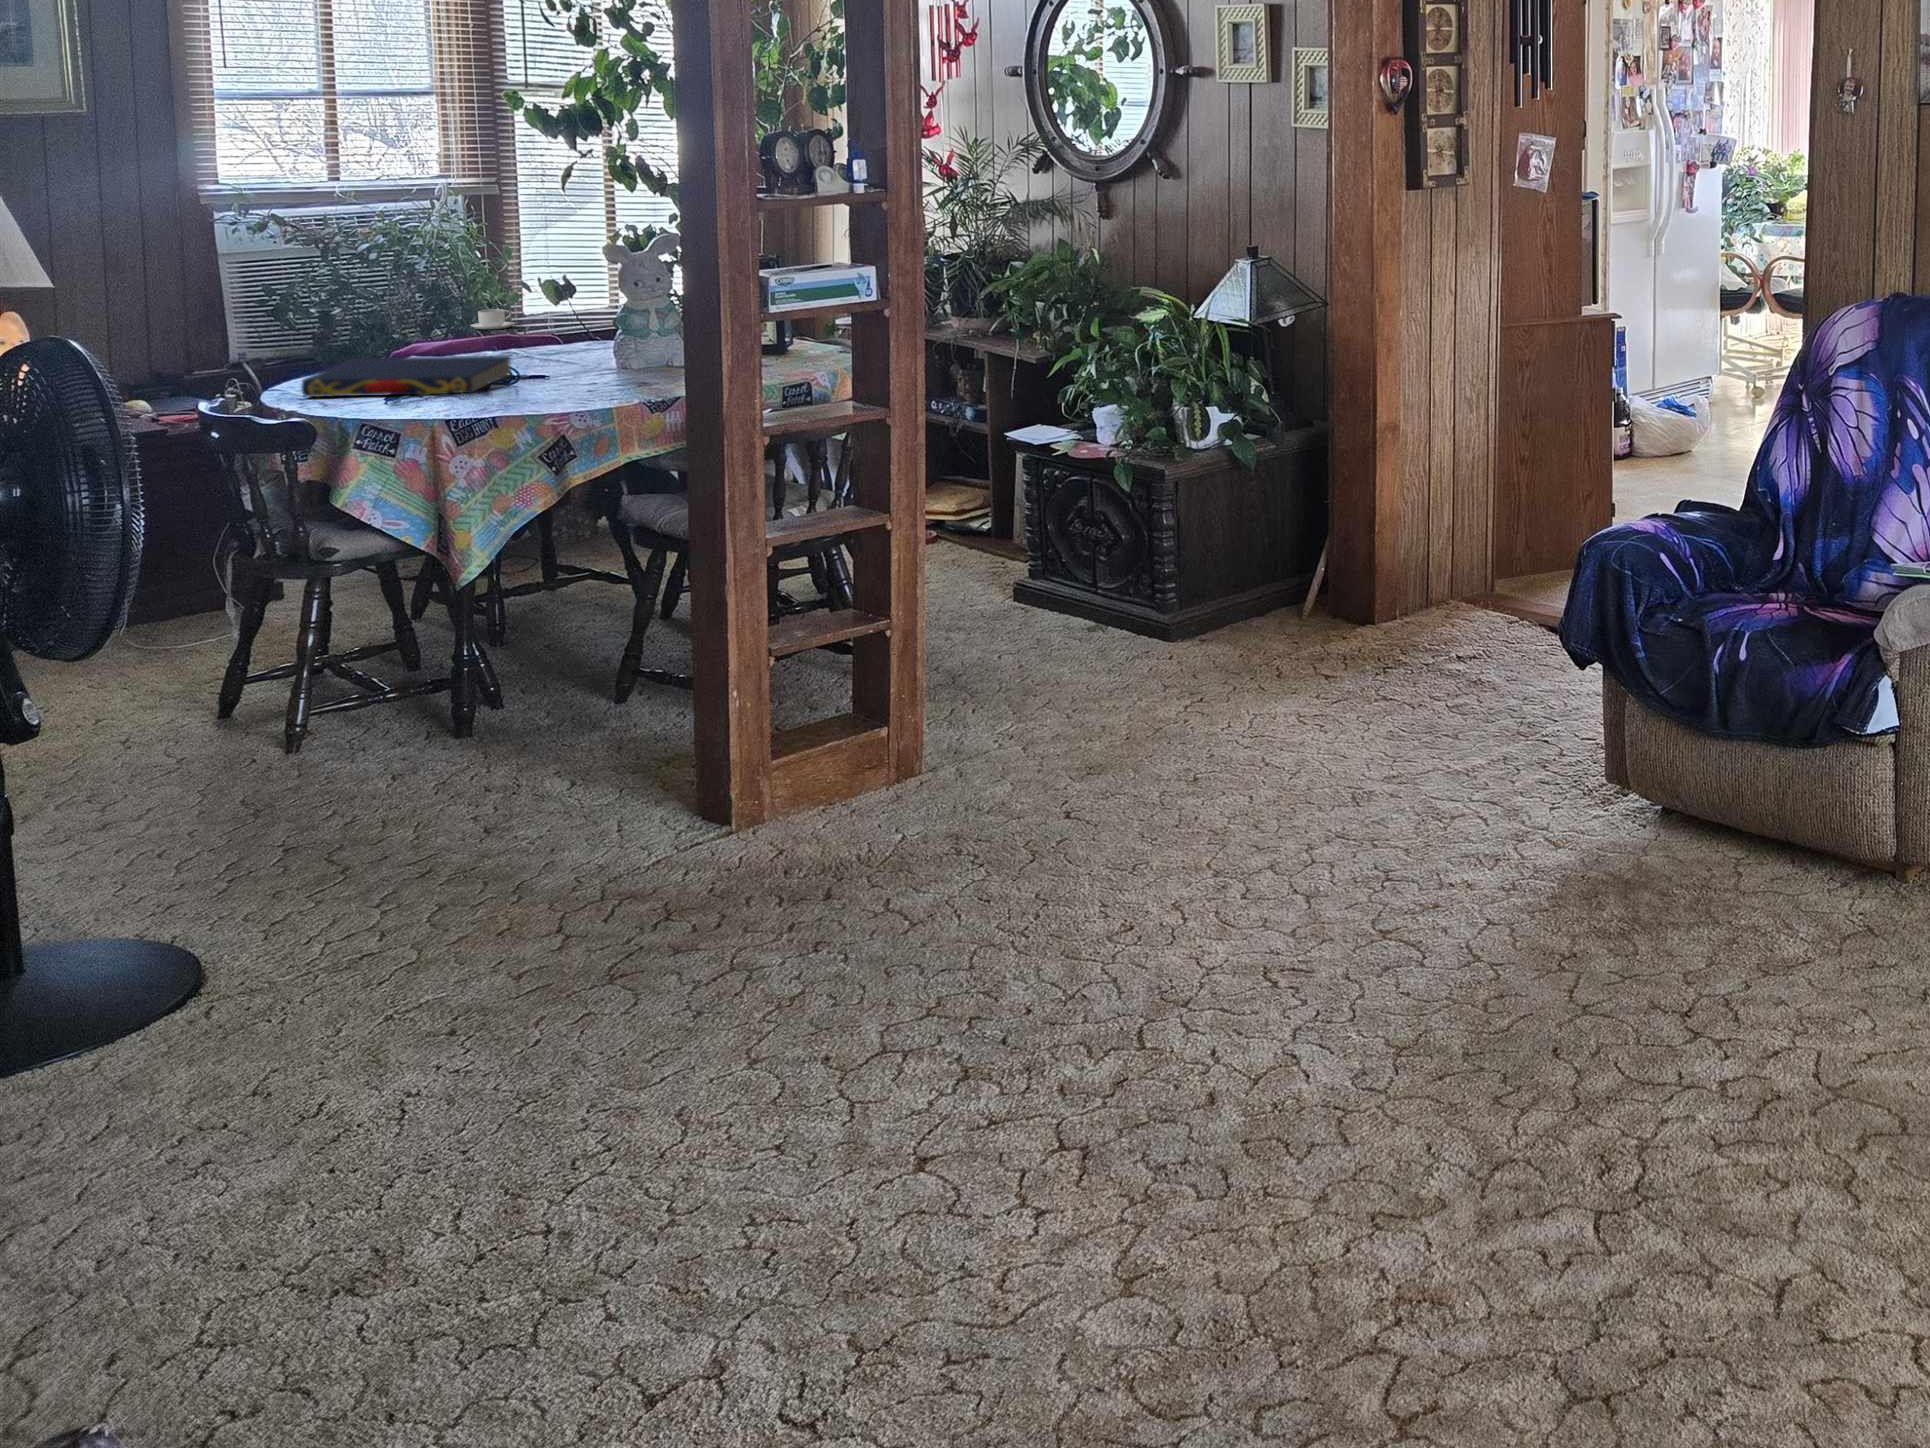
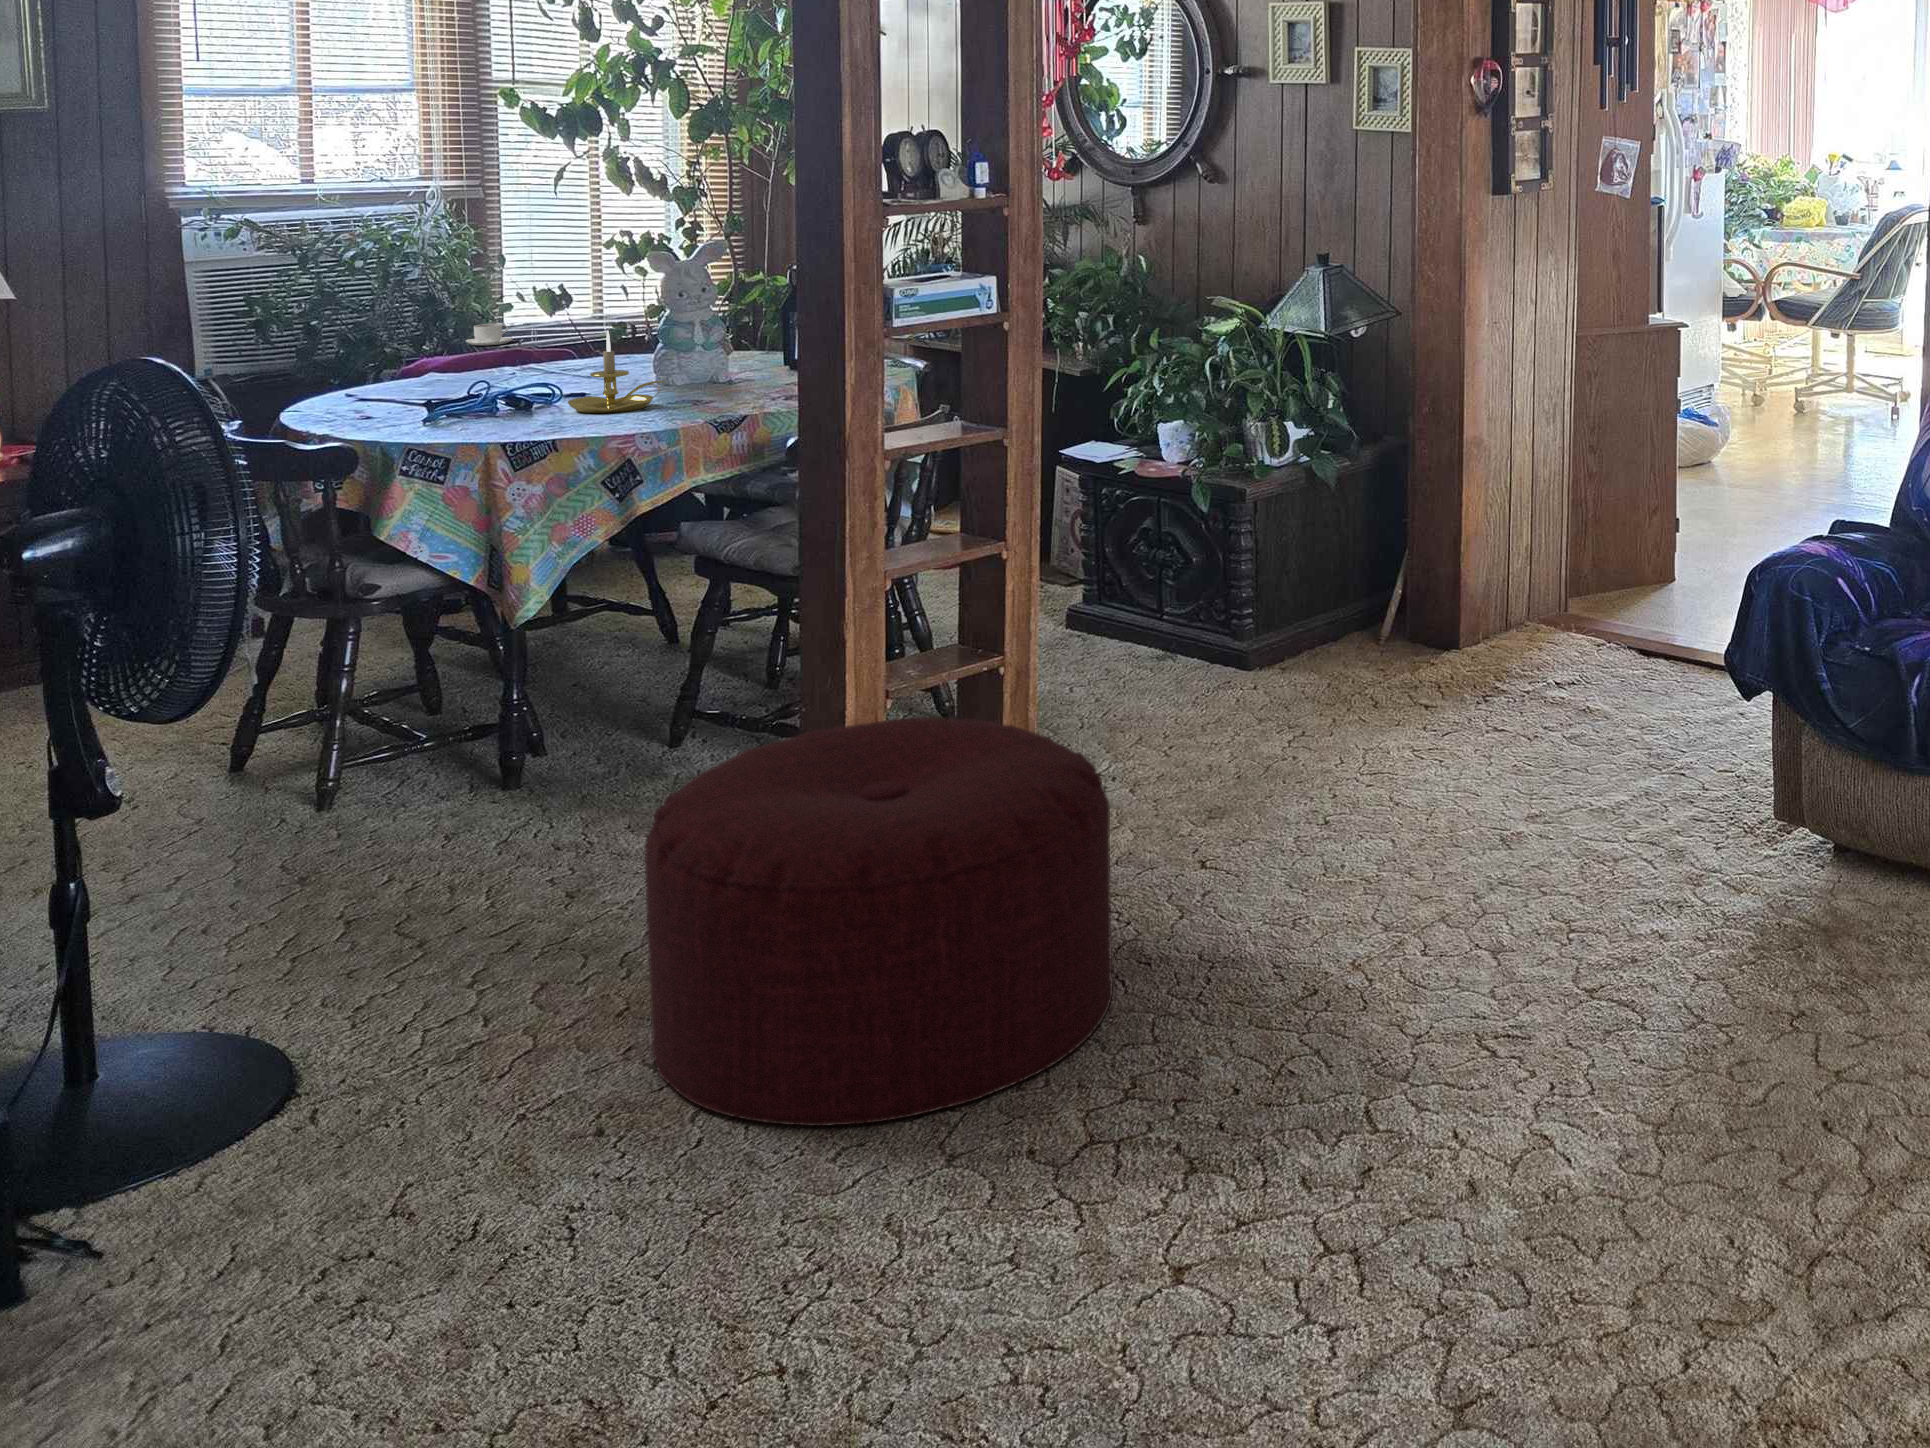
candle holder: none [521,314,613,391] -> present [568,330,666,413]
book: present [301,356,511,397] -> none [327,375,547,422]
ottoman: none [507,669,948,1031] -> present [644,717,1113,1126]

